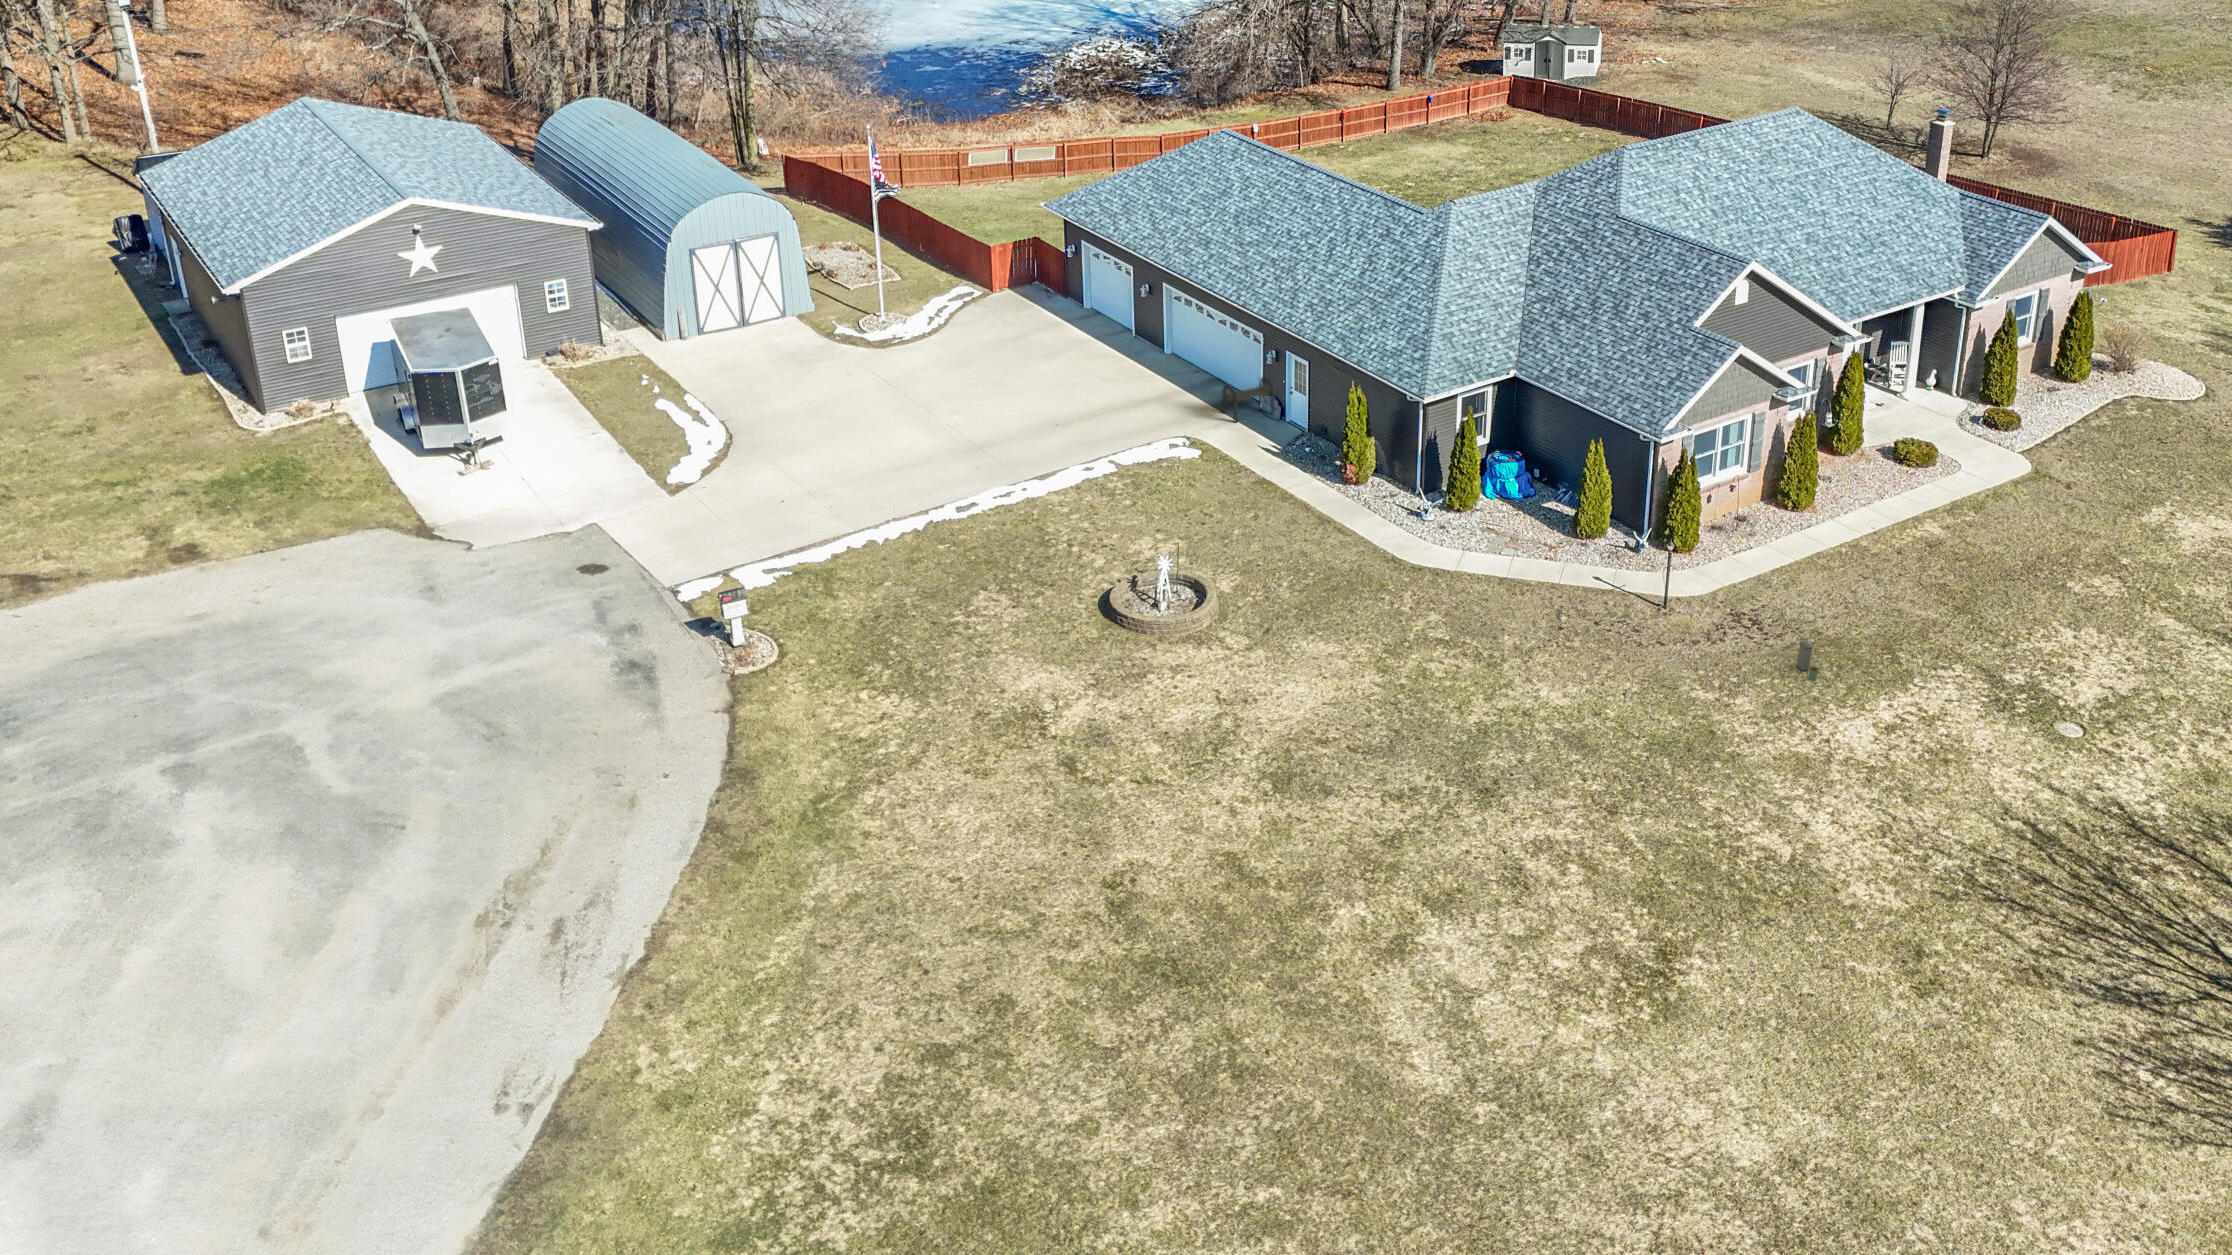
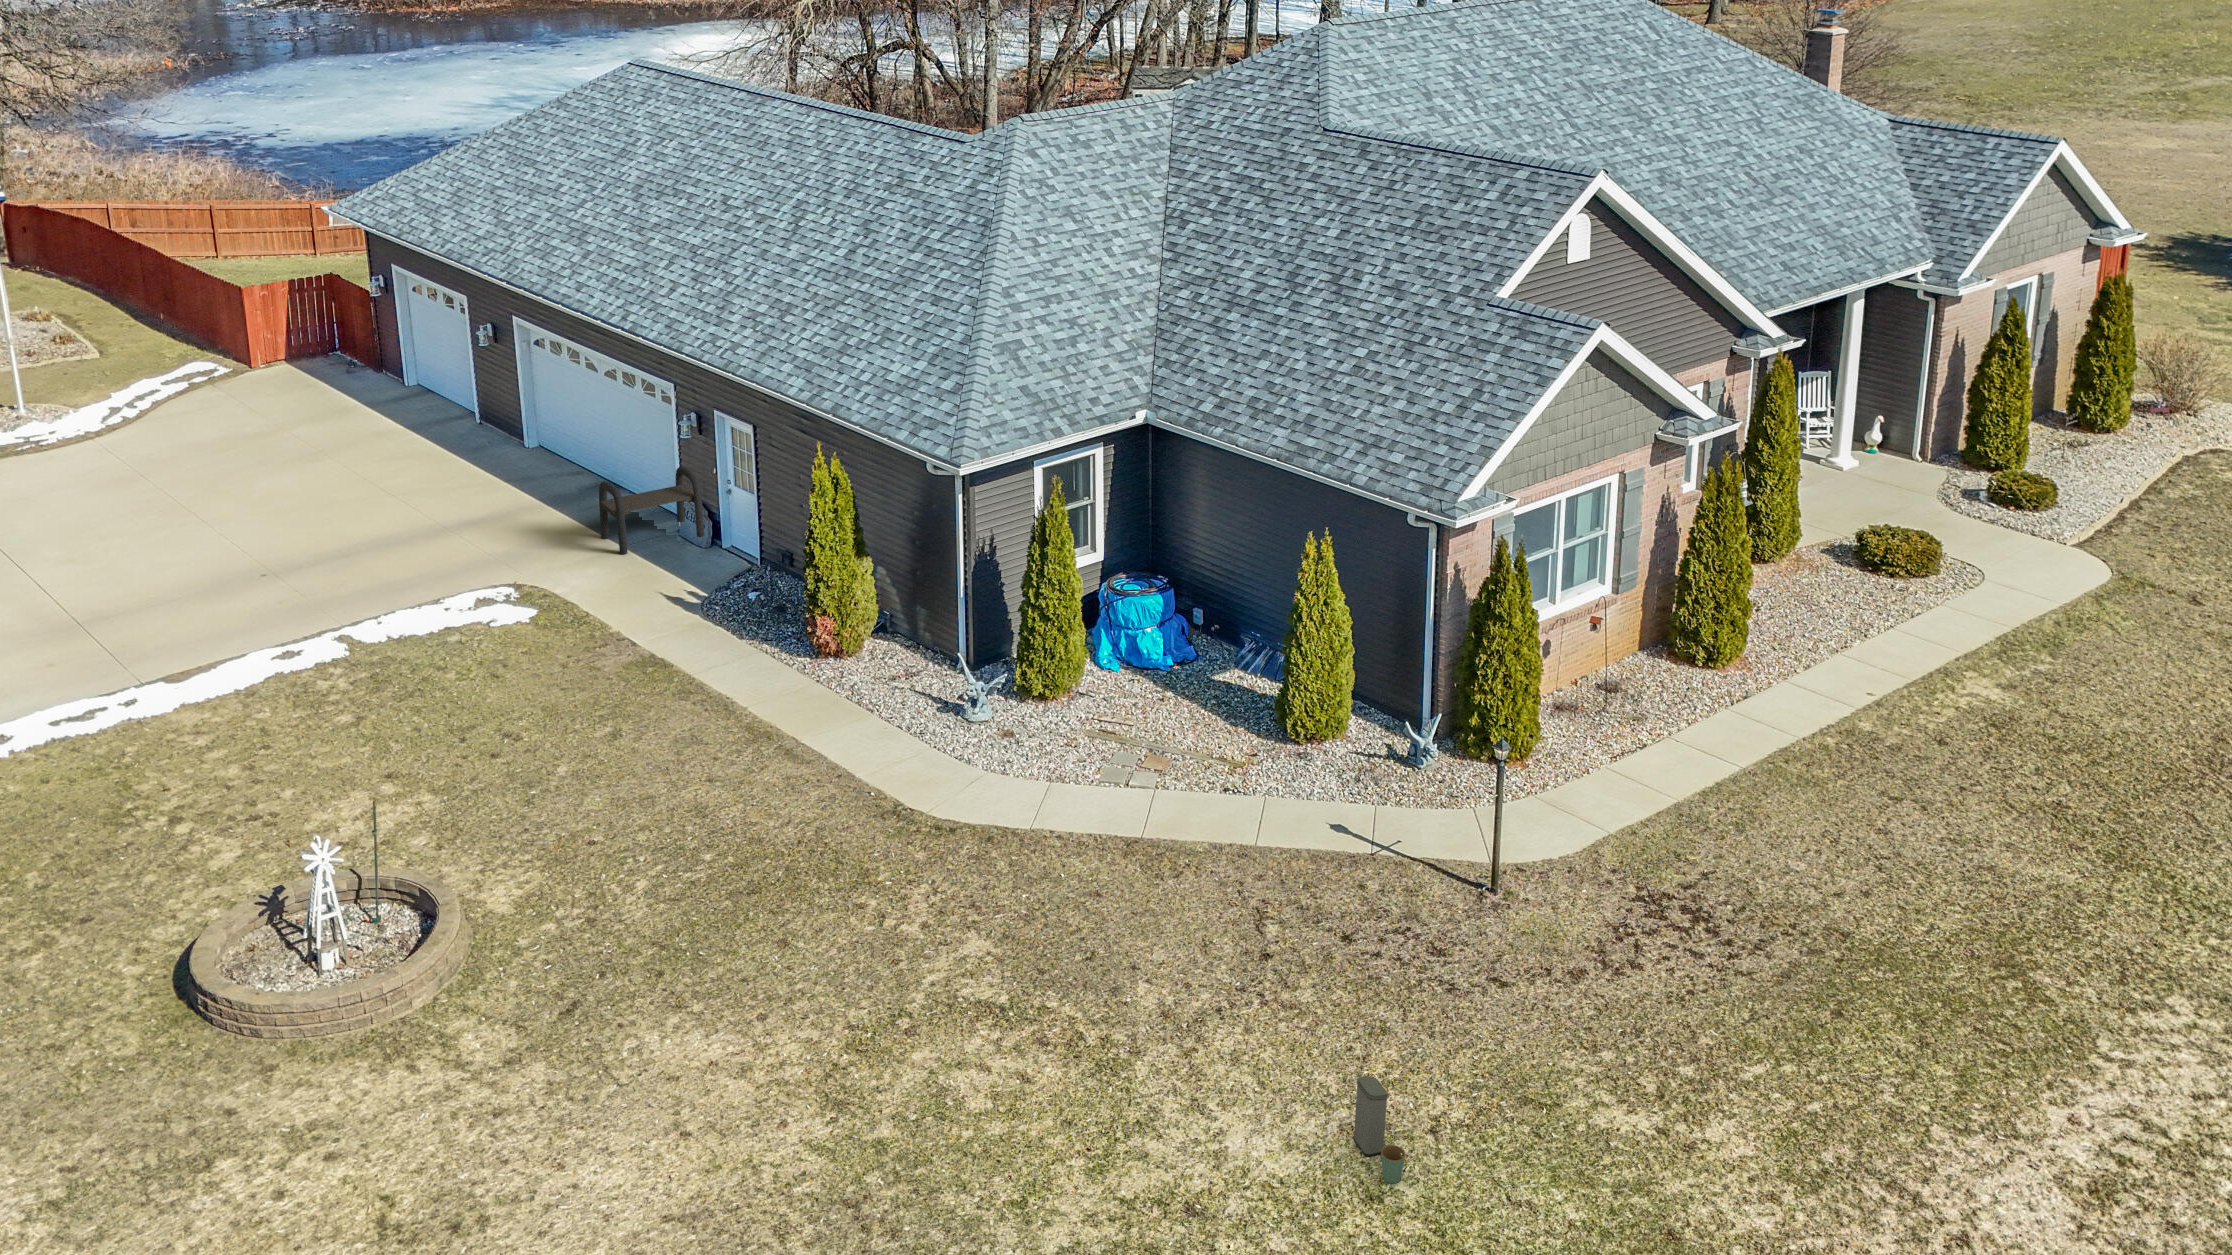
trash can: present [1796,641,1819,680] -> present [1354,1076,1406,1184]

